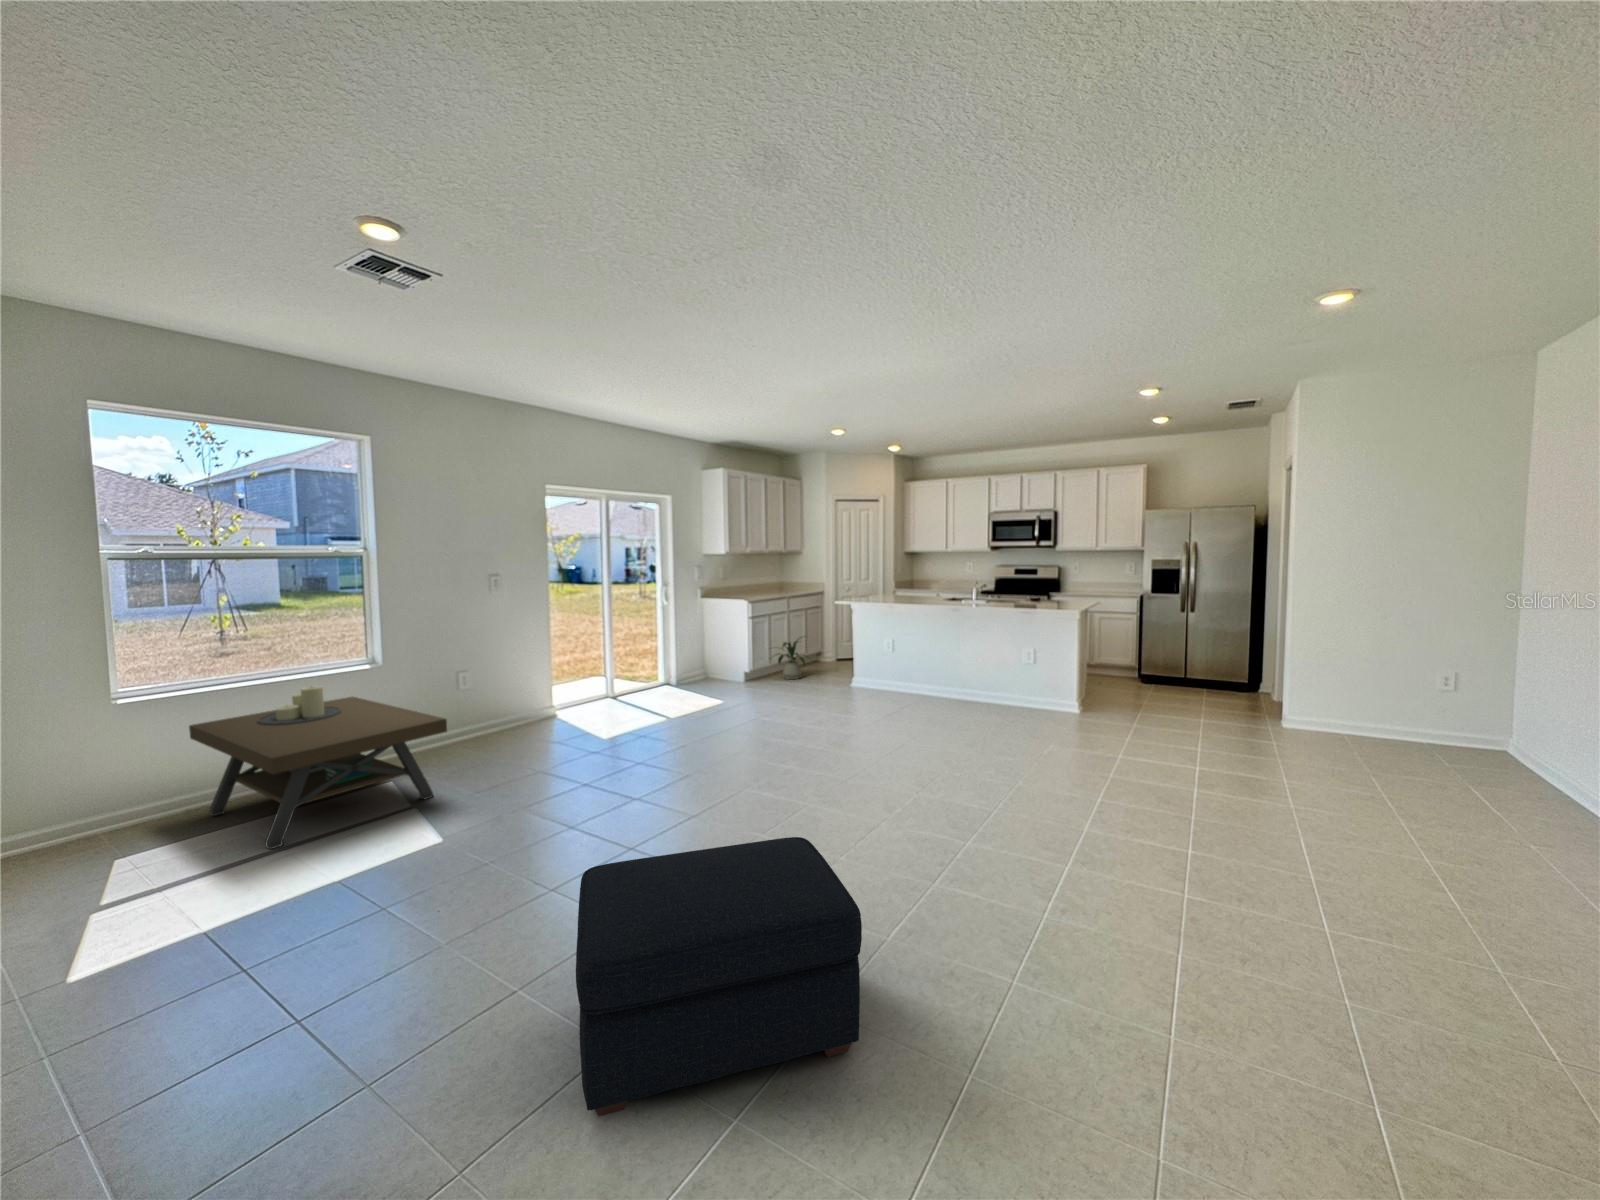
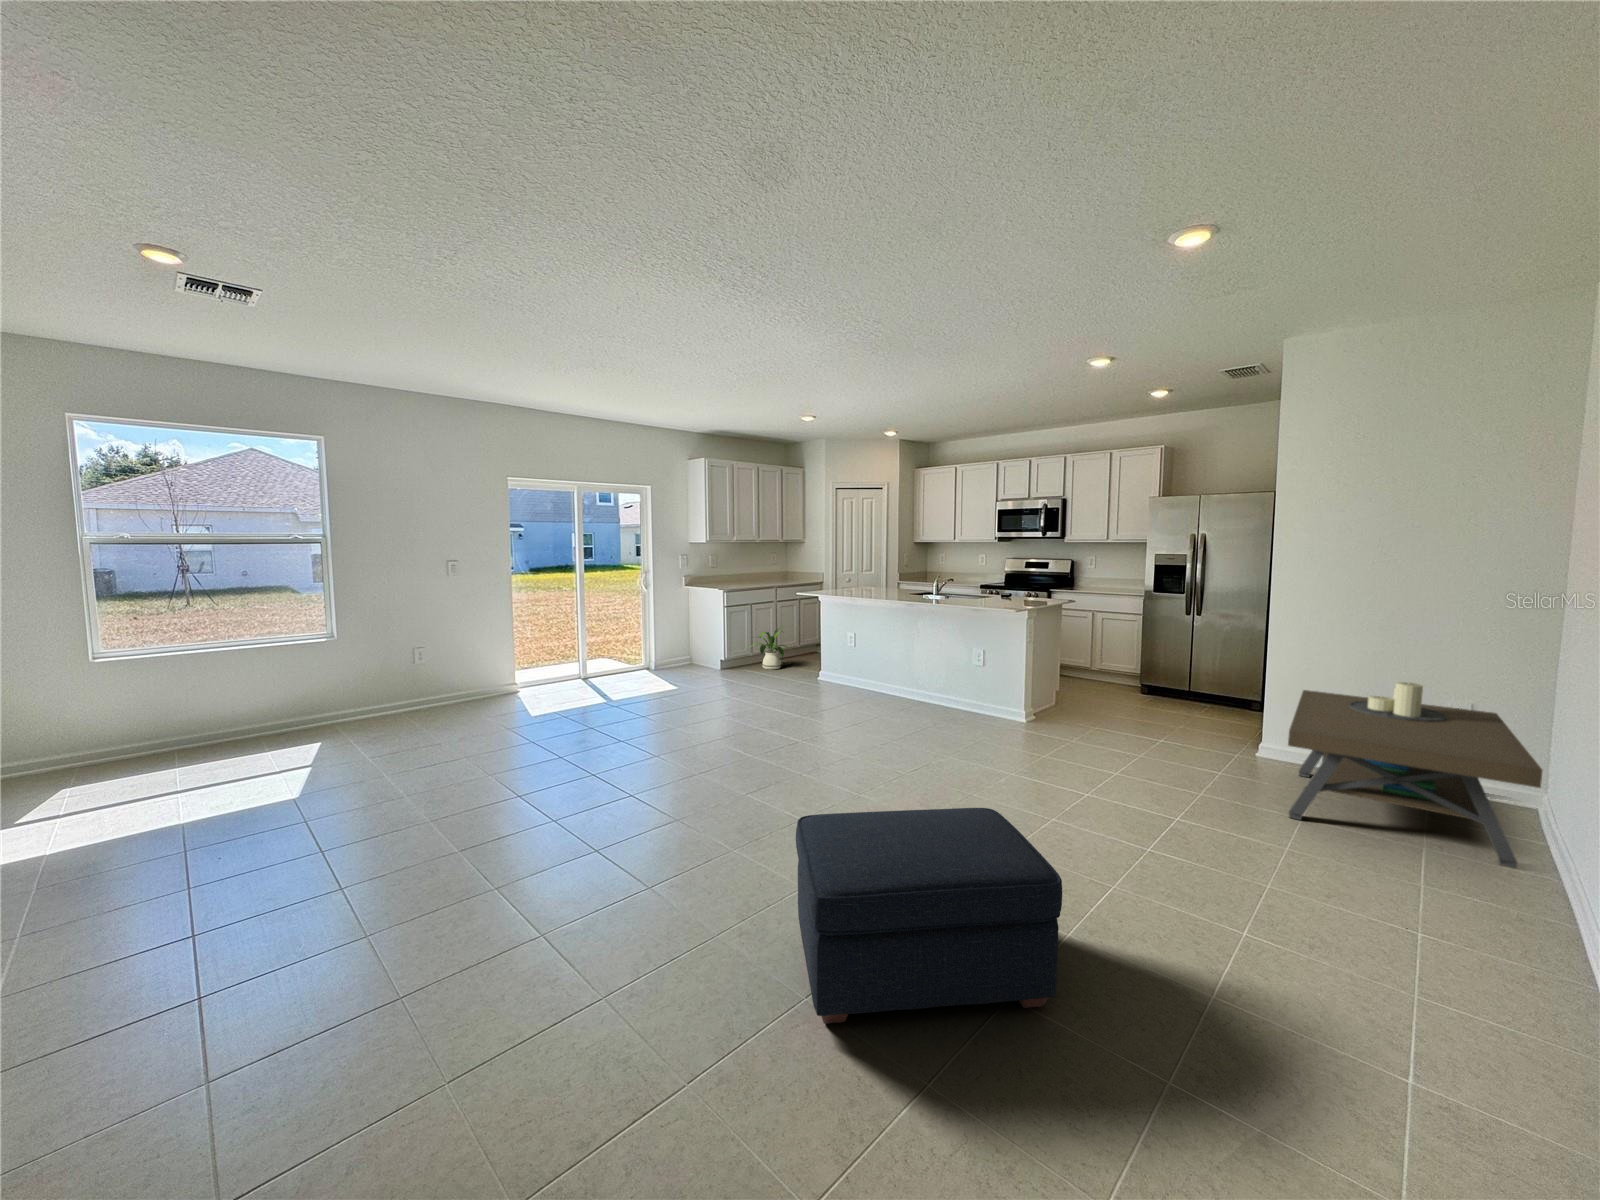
coffee table: present [189,686,447,849] -> present [1288,682,1542,868]
ottoman: present [576,837,862,1116] -> present [796,808,1062,1023]

